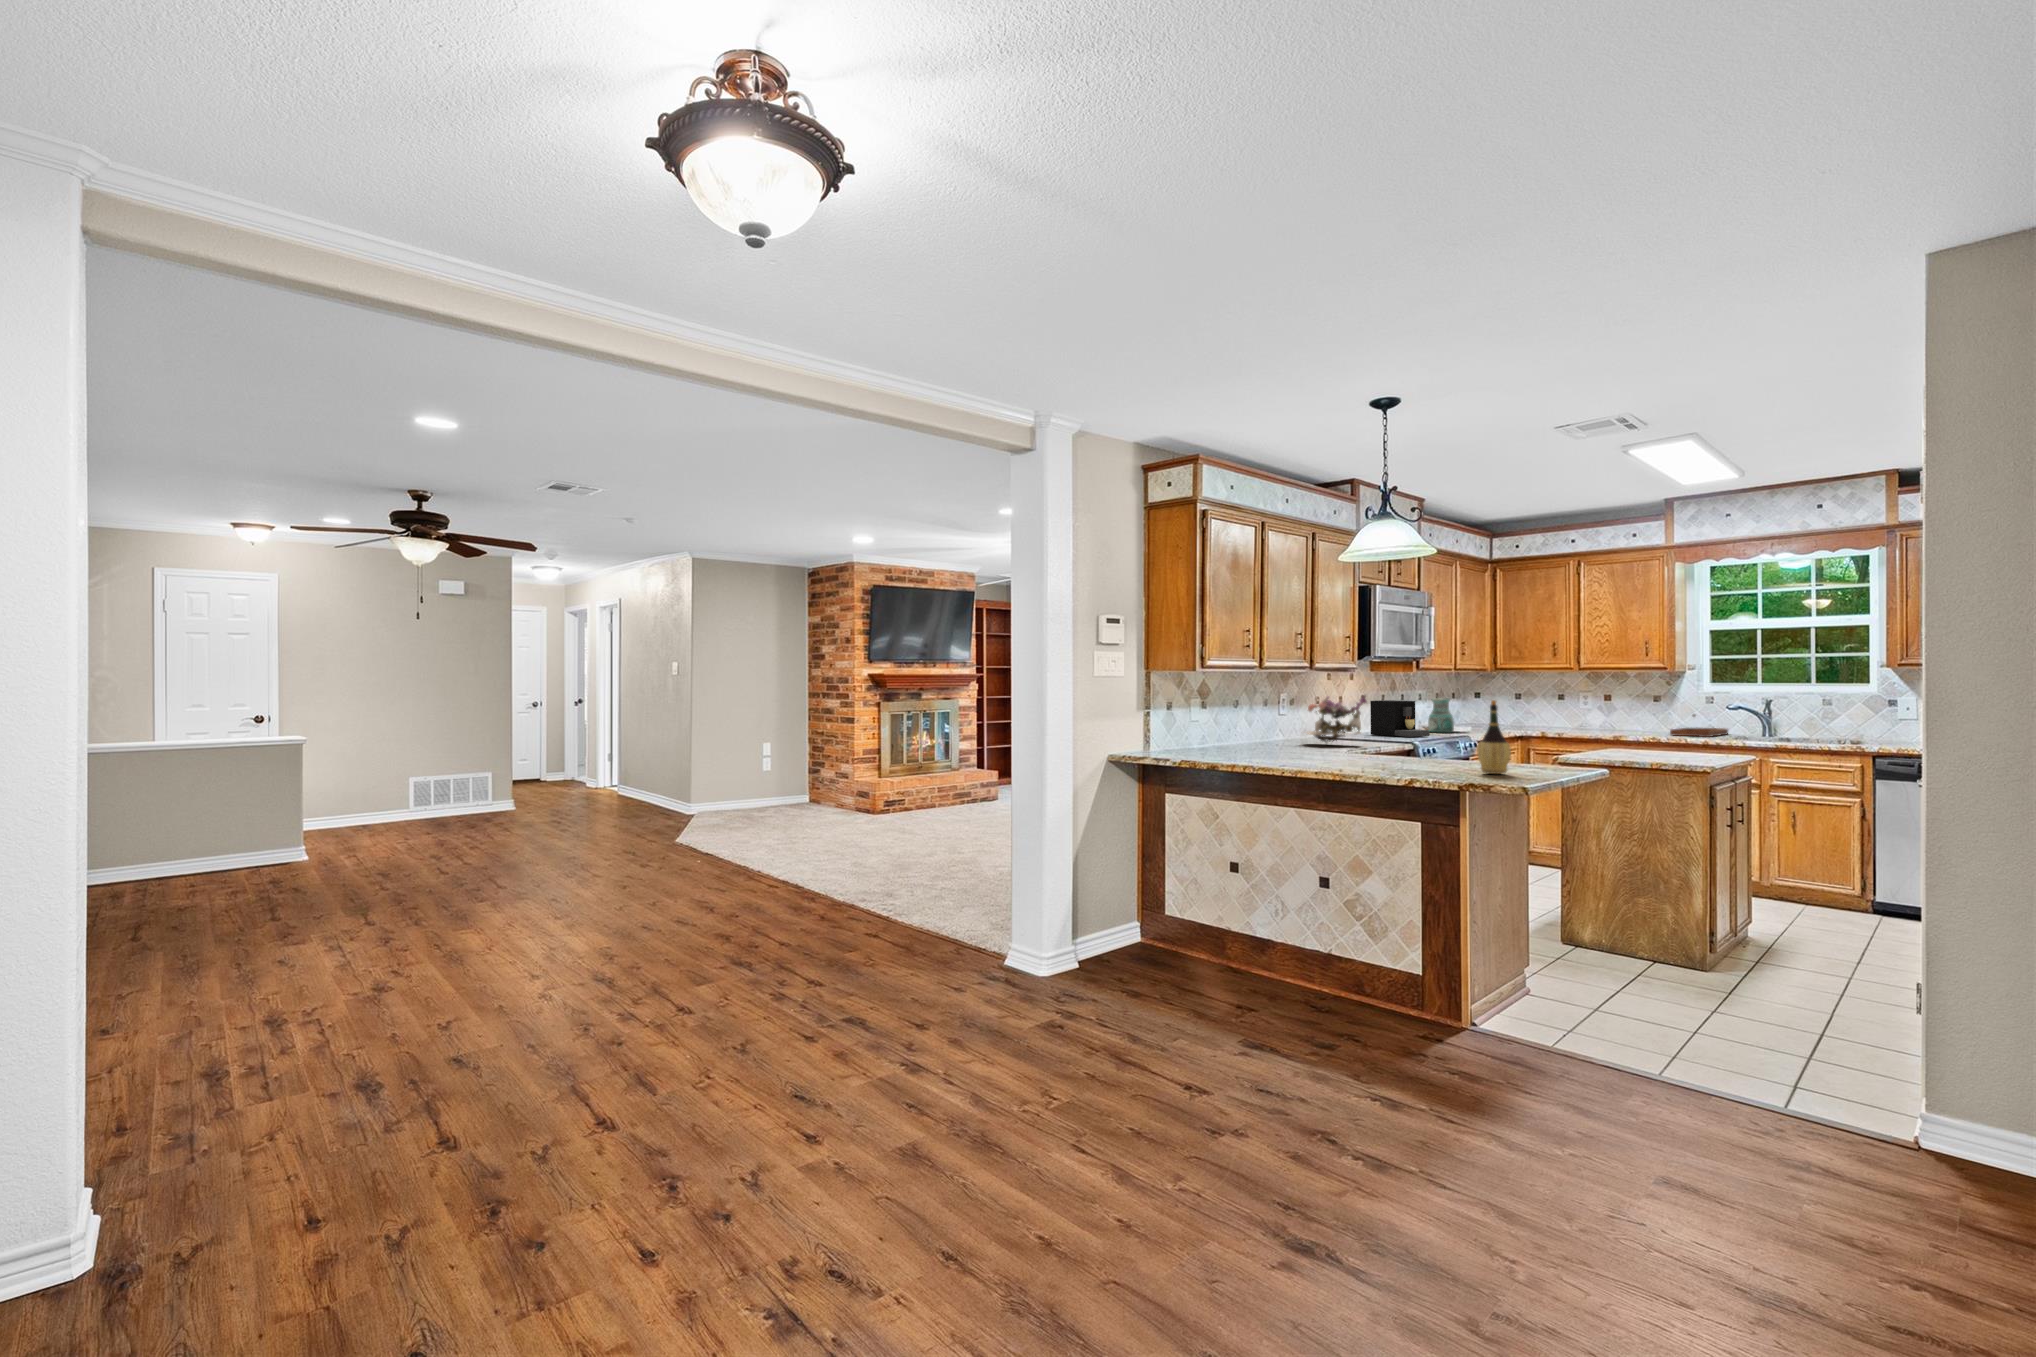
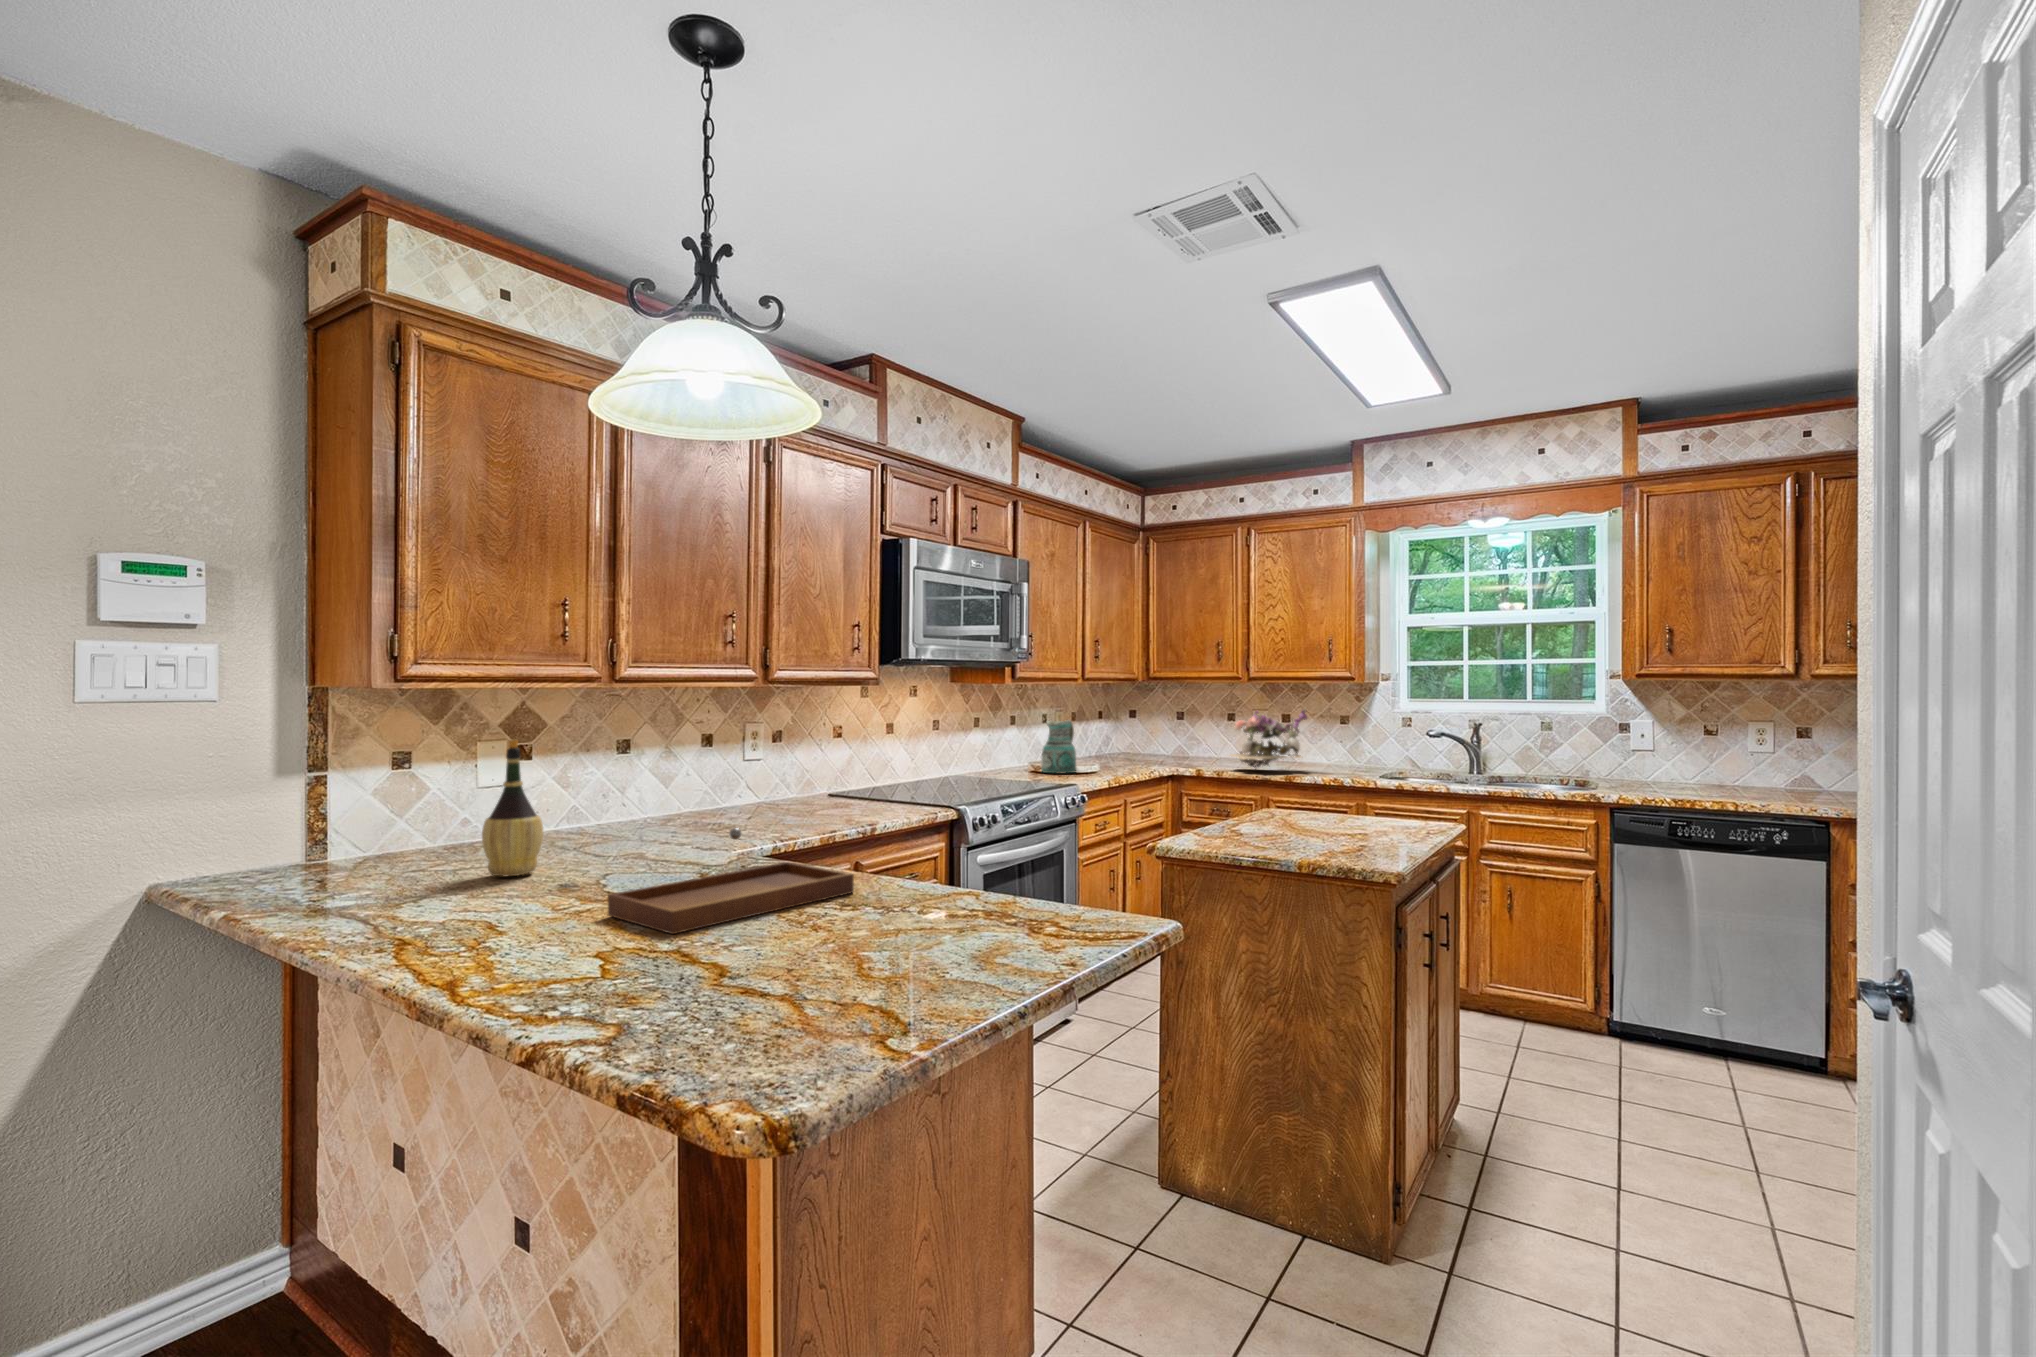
flower arrangement: present [1307,695,1367,743] -> present [1231,709,1307,768]
coffee maker: present [1370,700,1430,737] -> none [945,726,1023,786]
wine bottle: present [1477,700,1511,774] -> present [482,739,543,876]
tray: present [1670,714,1728,737] -> present [608,828,854,934]

